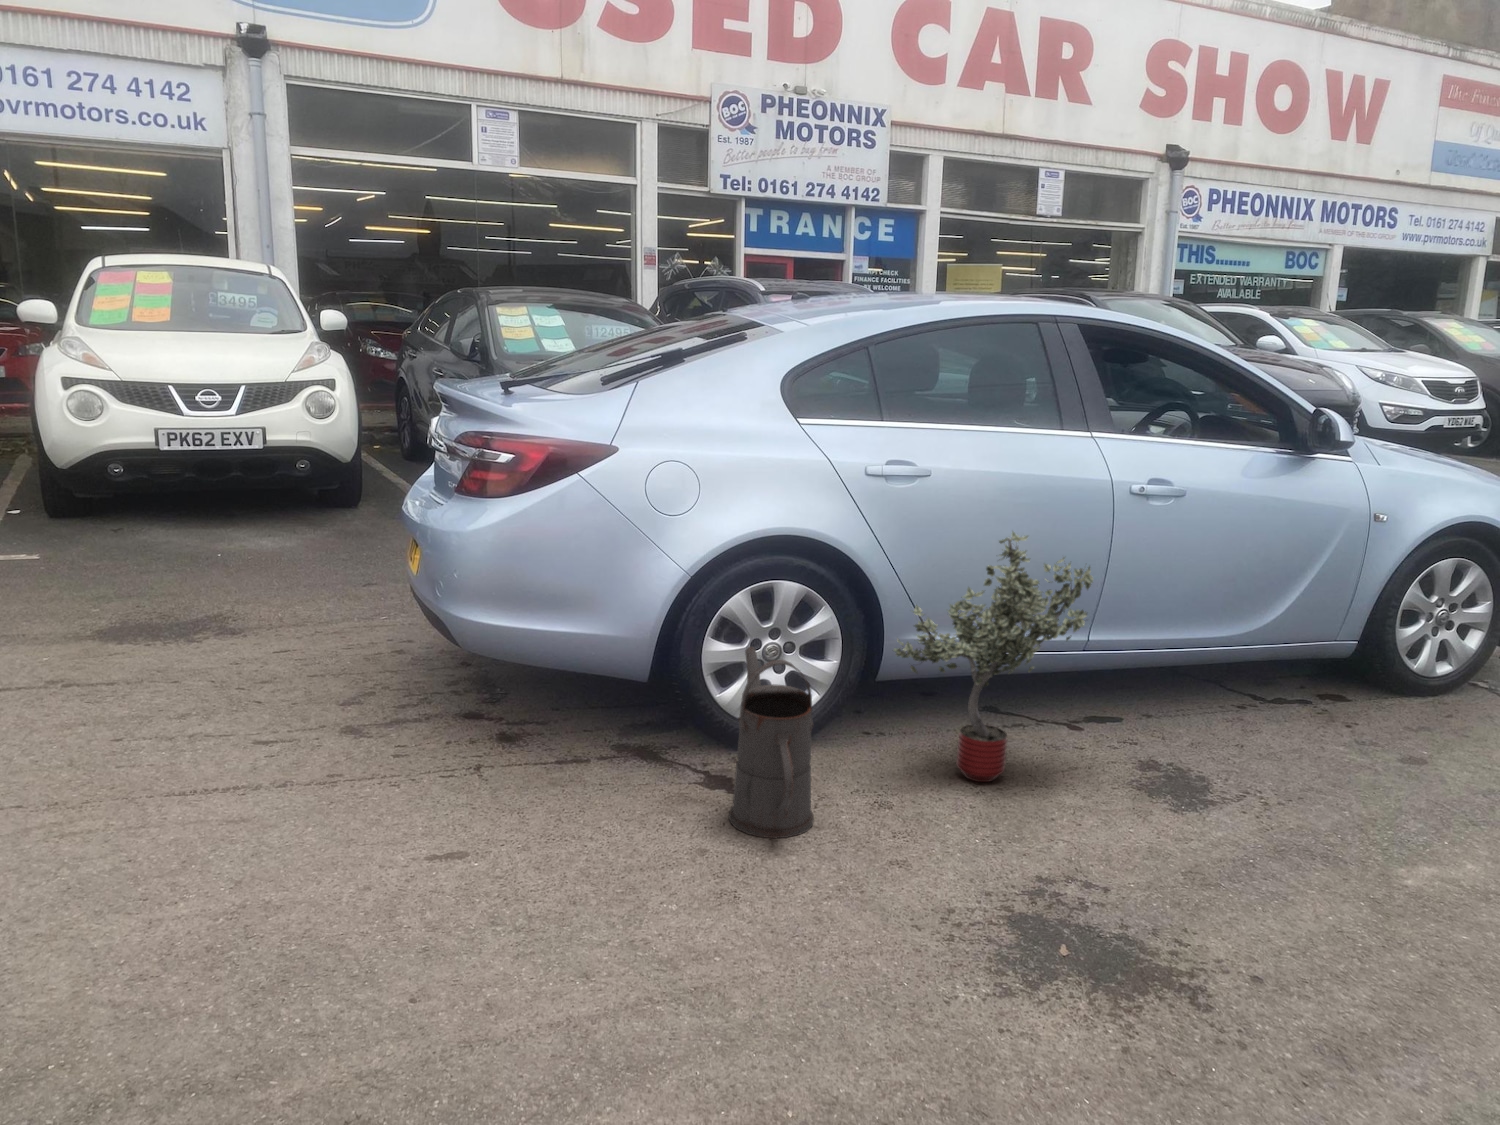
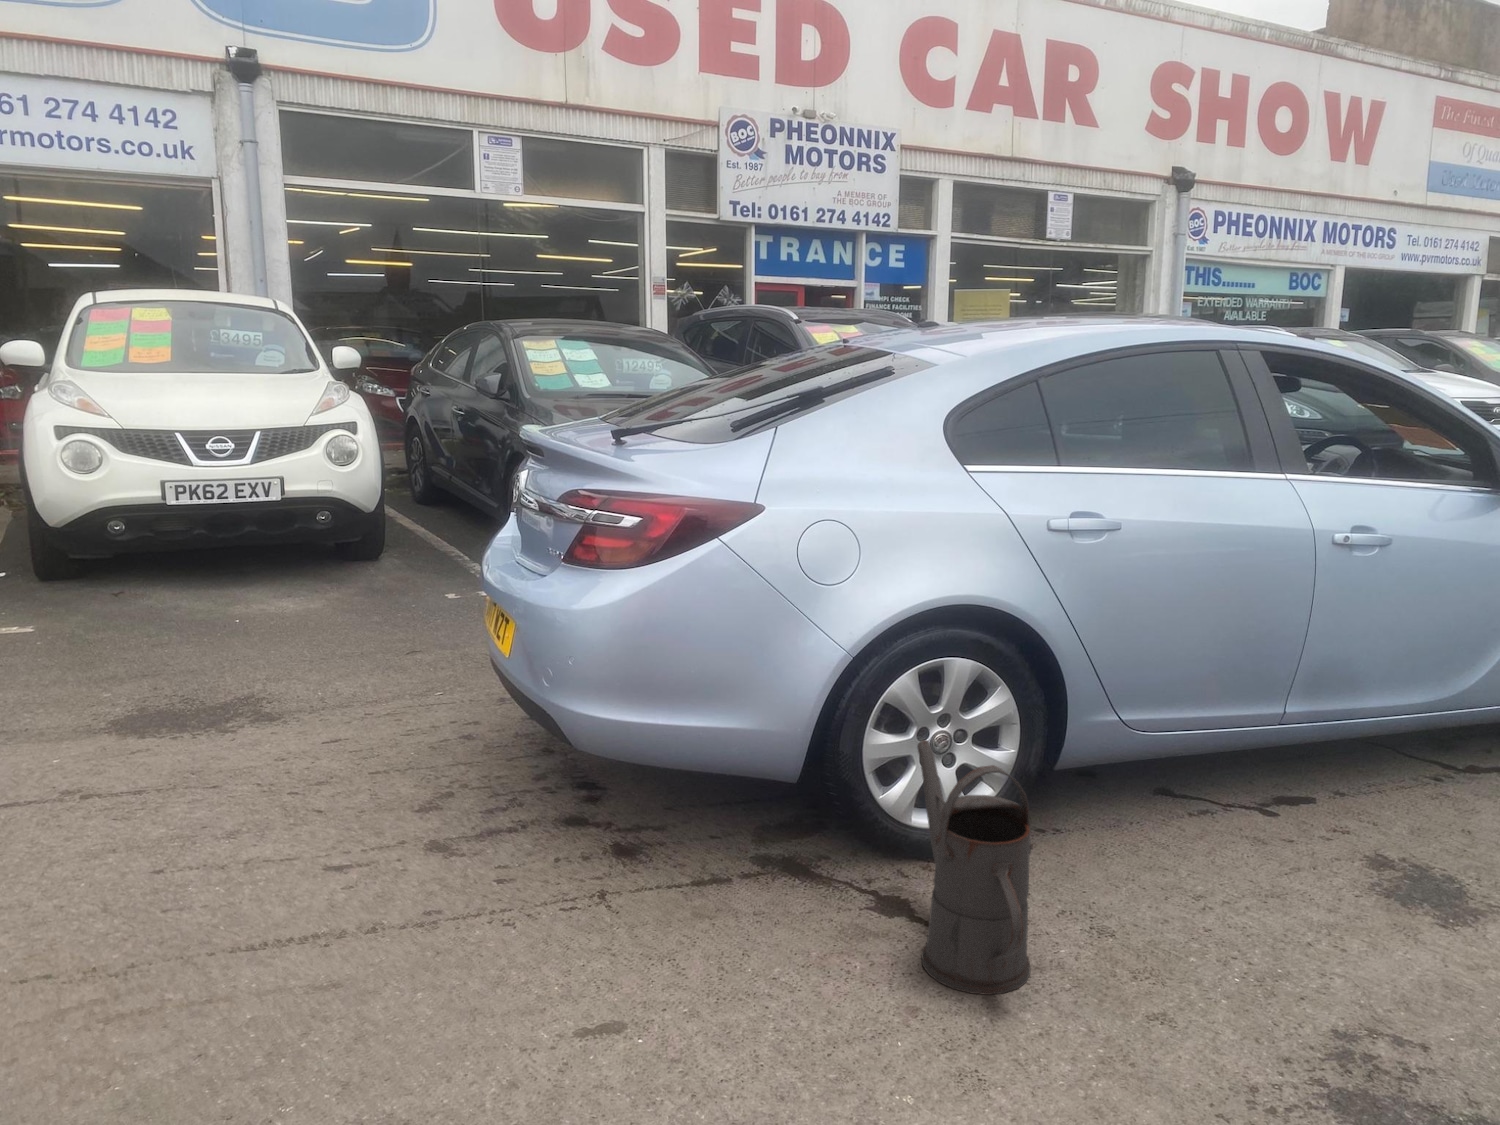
potted tree: present [894,531,1093,782] -> none [1101,589,1340,898]

